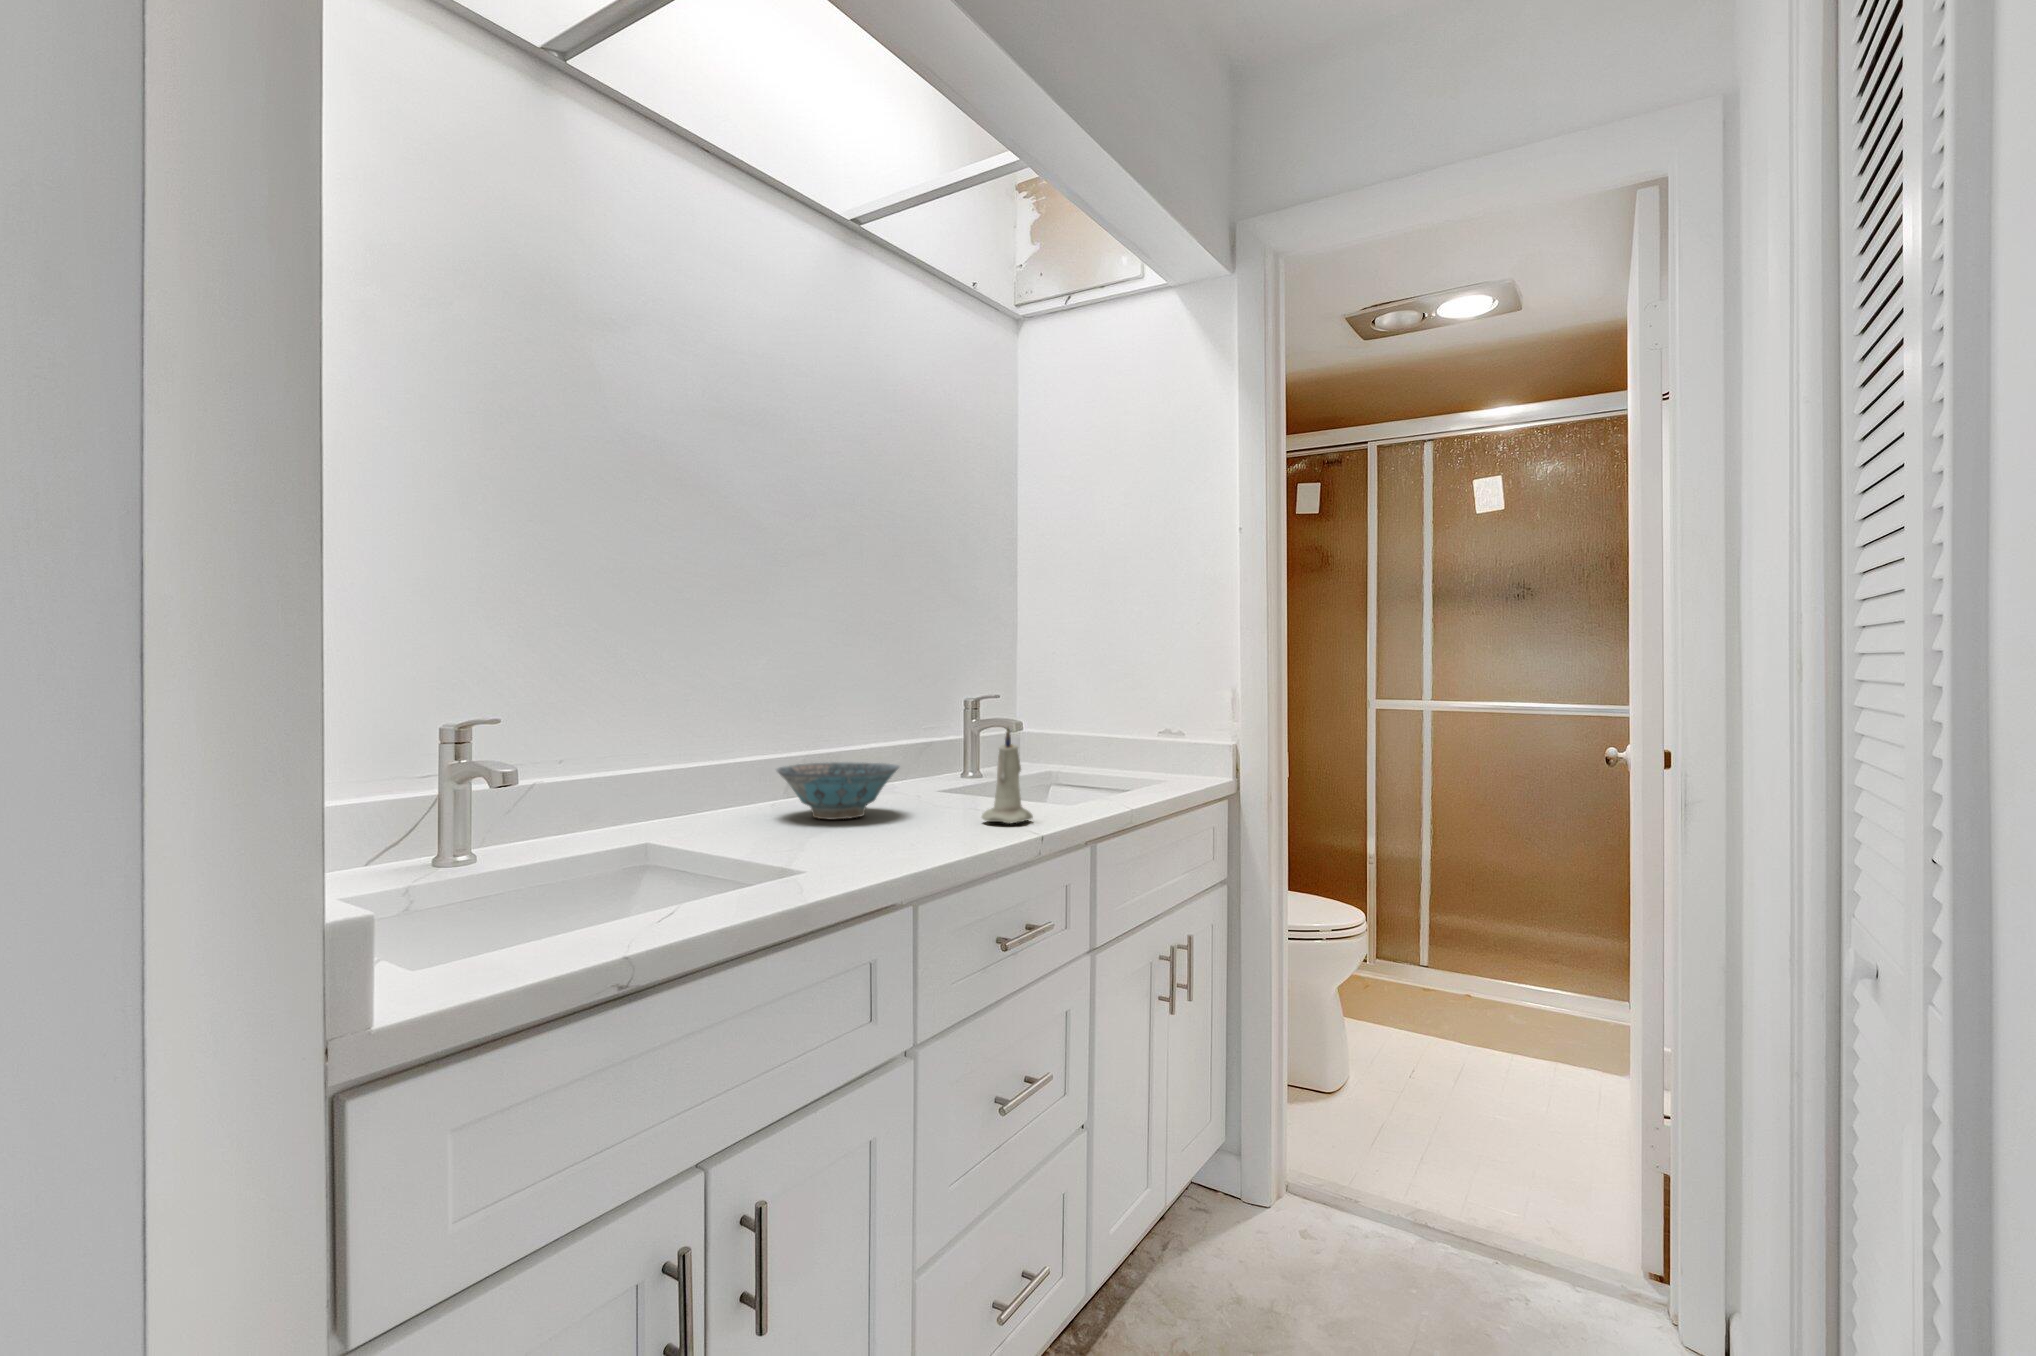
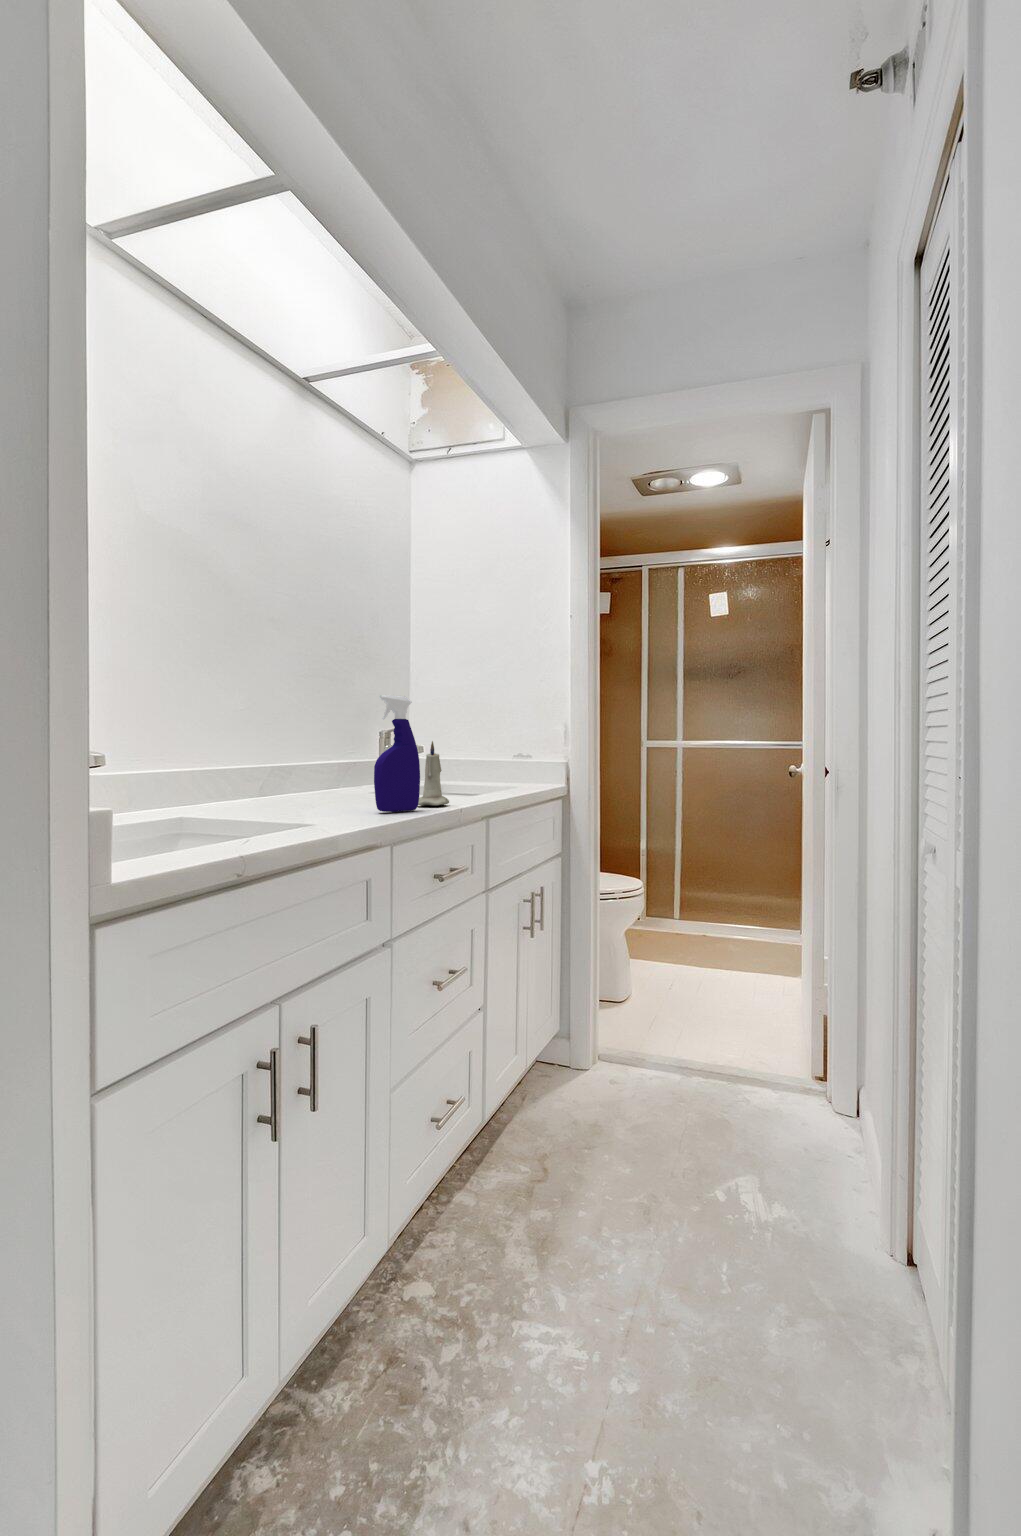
spray bottle: none [911,664,982,837] -> present [374,695,420,812]
ceramic bowl: present [776,762,900,819] -> none [266,770,355,807]

